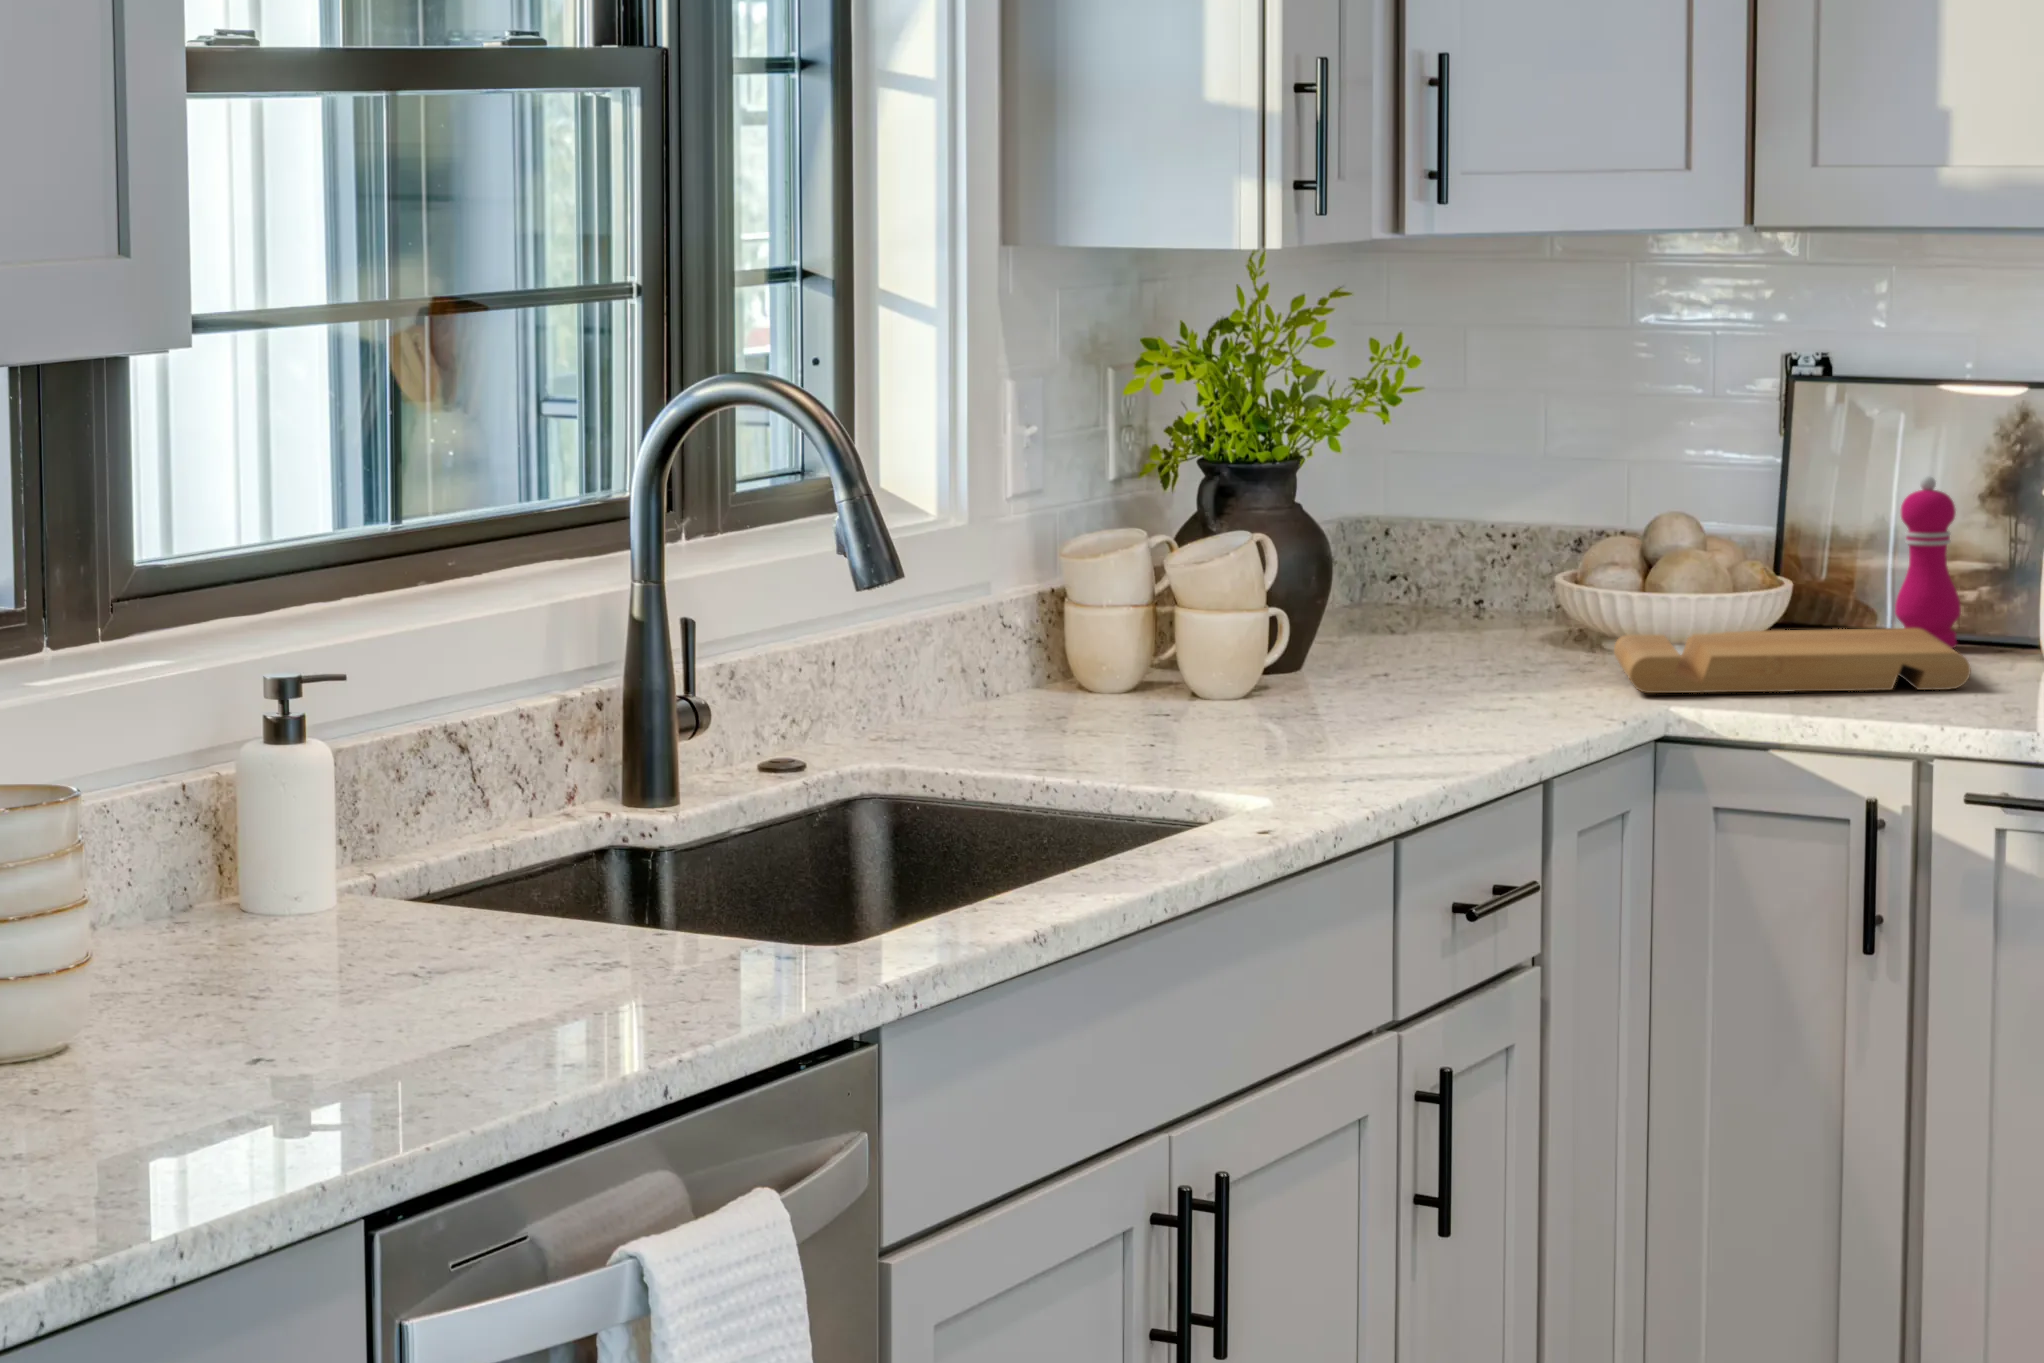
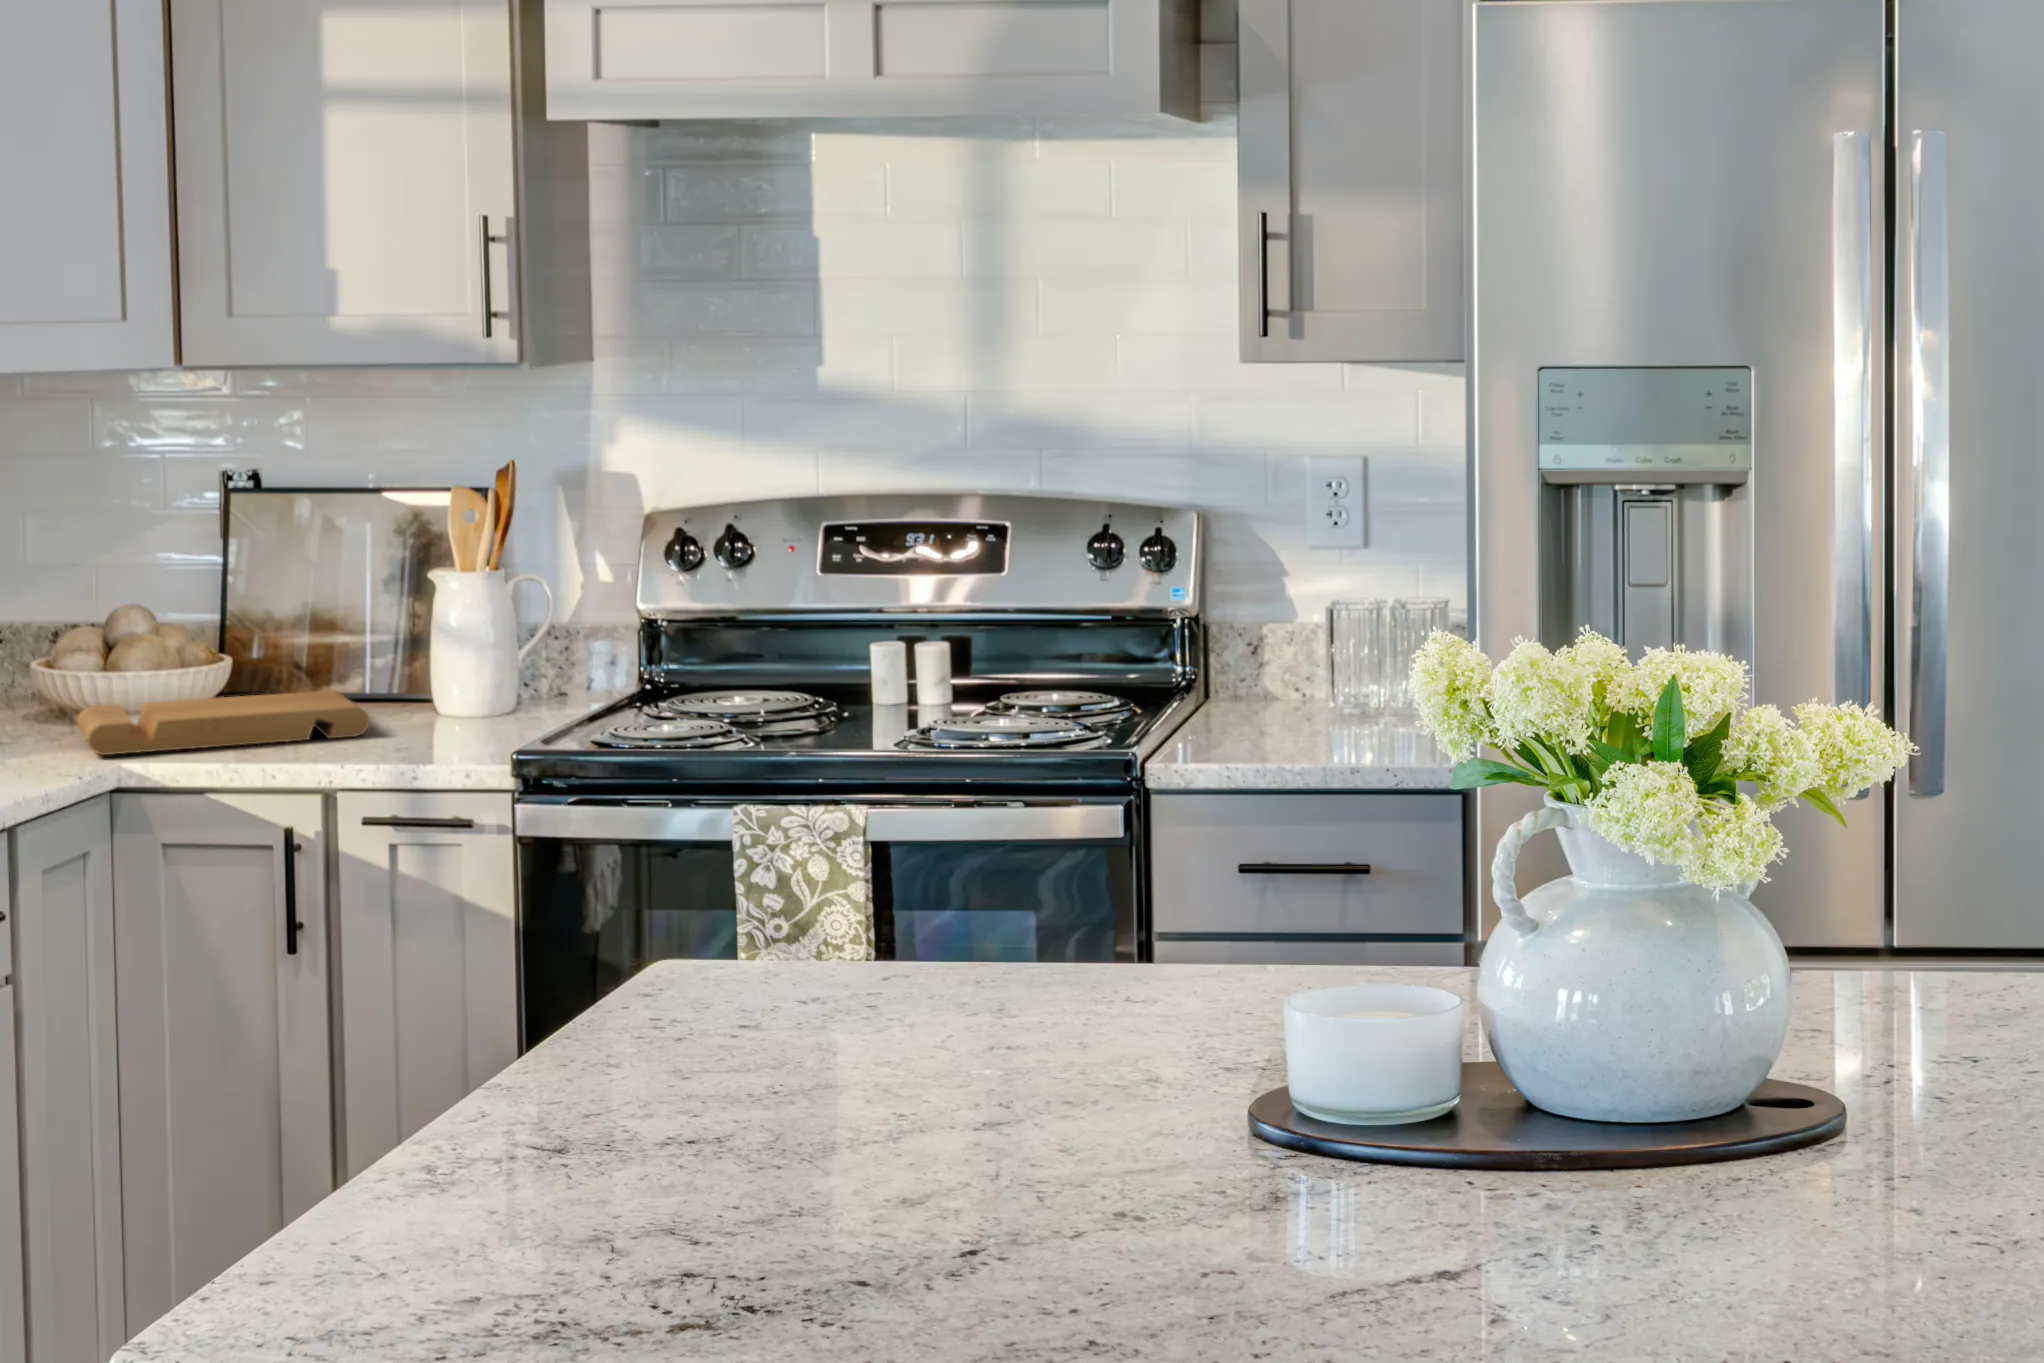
pepper mill: present [1895,476,1961,648] -> none [317,569,368,708]

